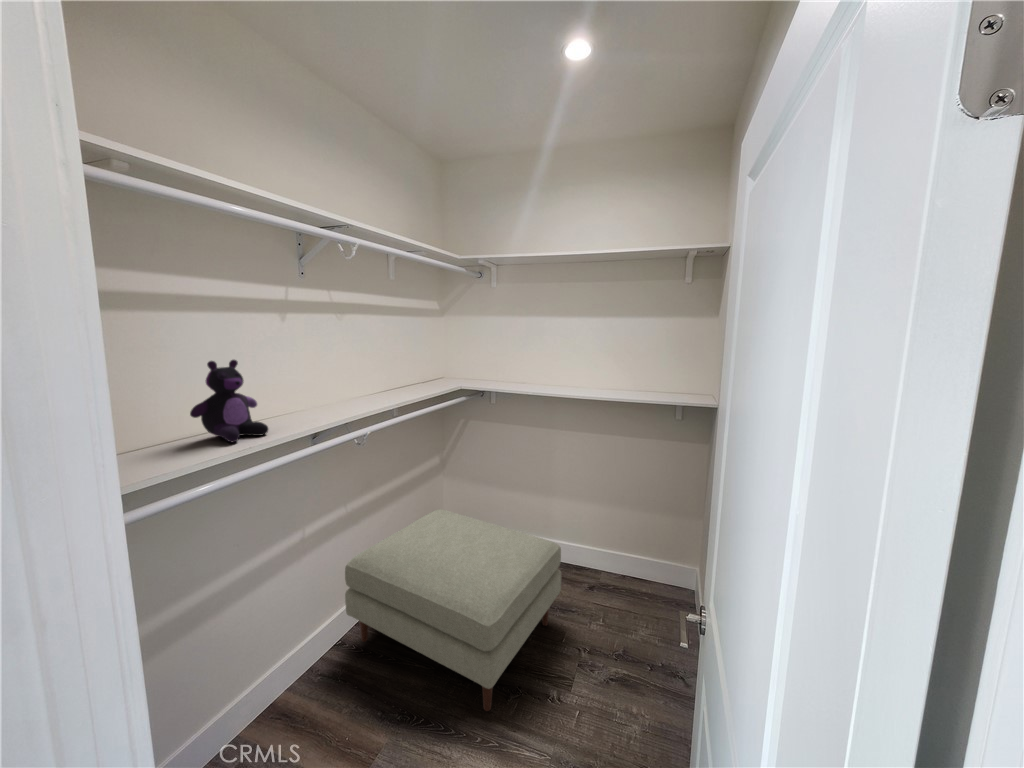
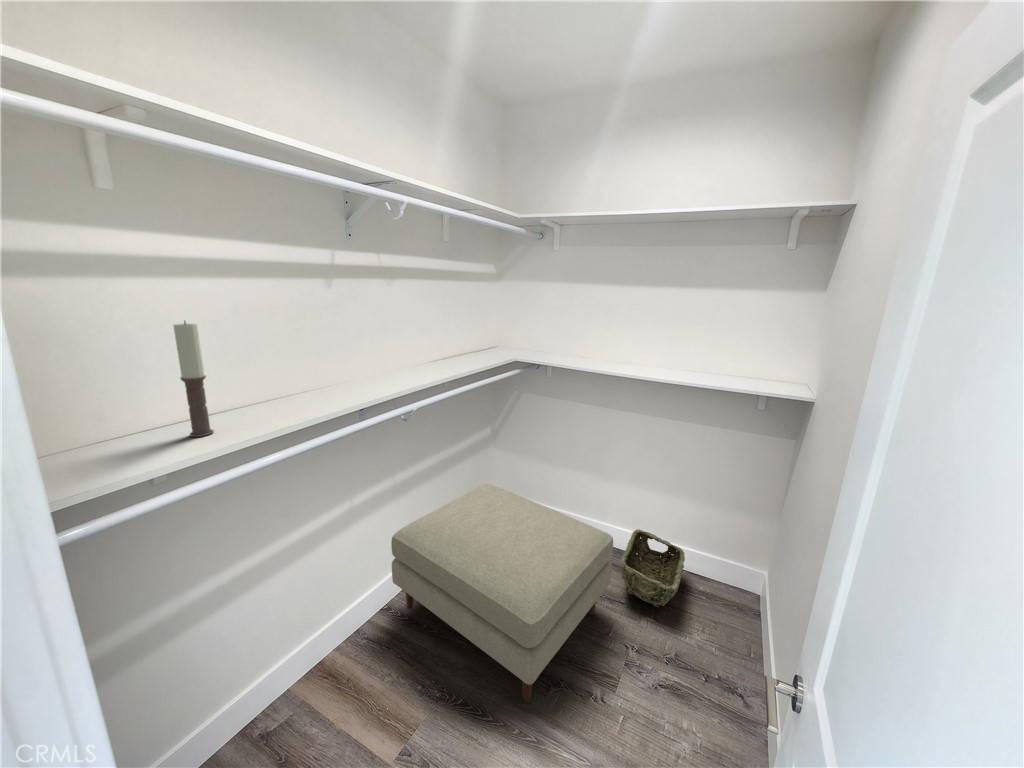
candle: none [143,349,176,459] -> present [173,321,213,437]
stuffed animal: present [190,360,268,442] -> none [230,330,309,419]
woven basket: none [570,542,627,611] -> present [621,530,685,607]

